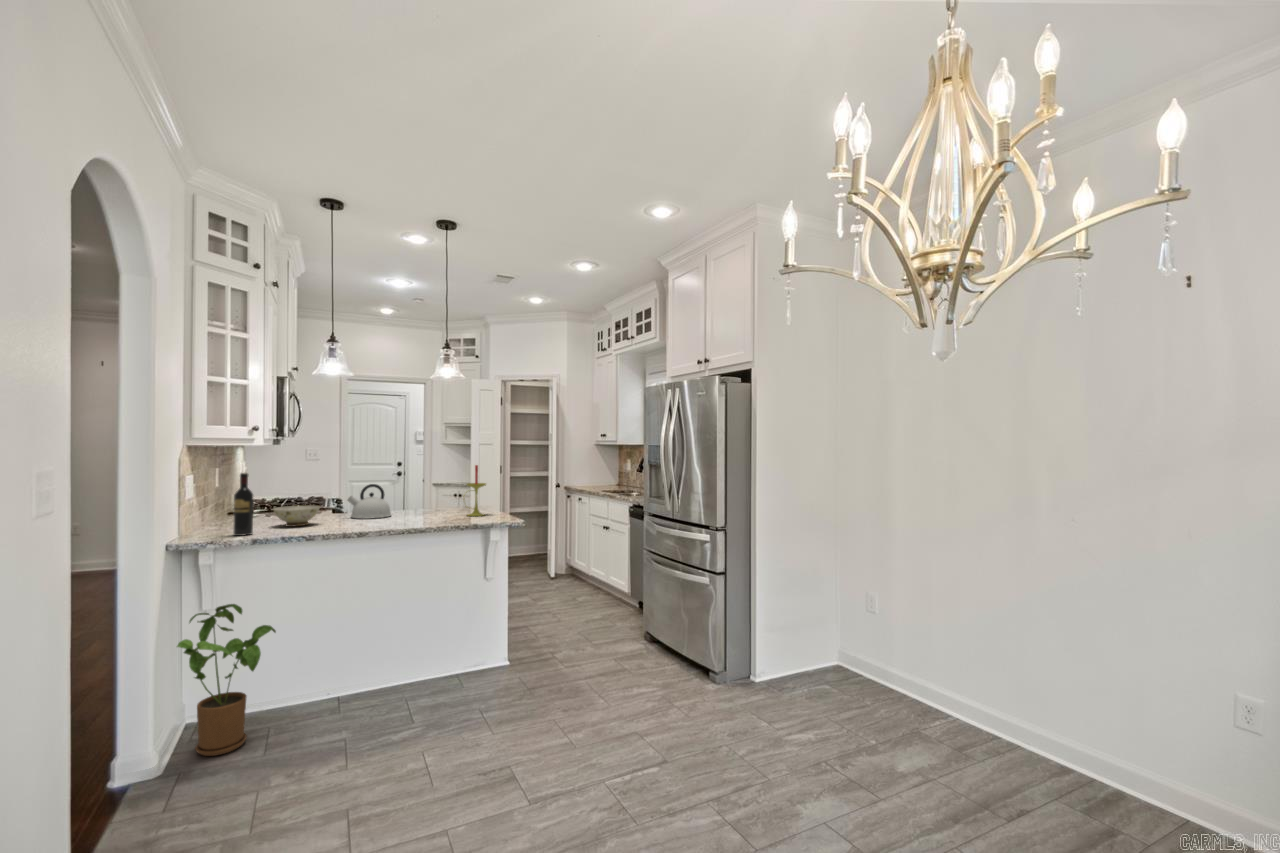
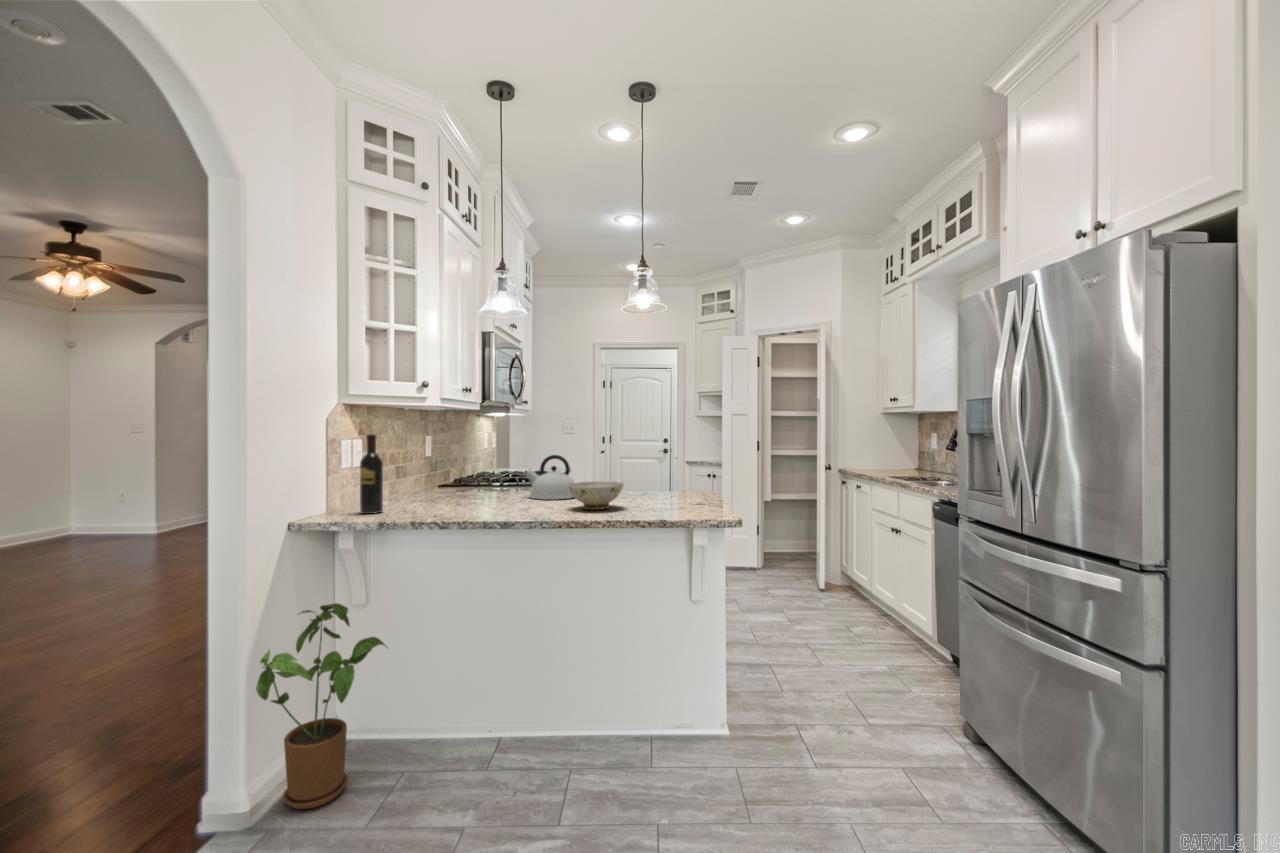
candle: present [467,465,486,516] -> none [659,429,694,505]
ceramic bowl: present [273,505,320,527] -> present [568,482,623,510]

